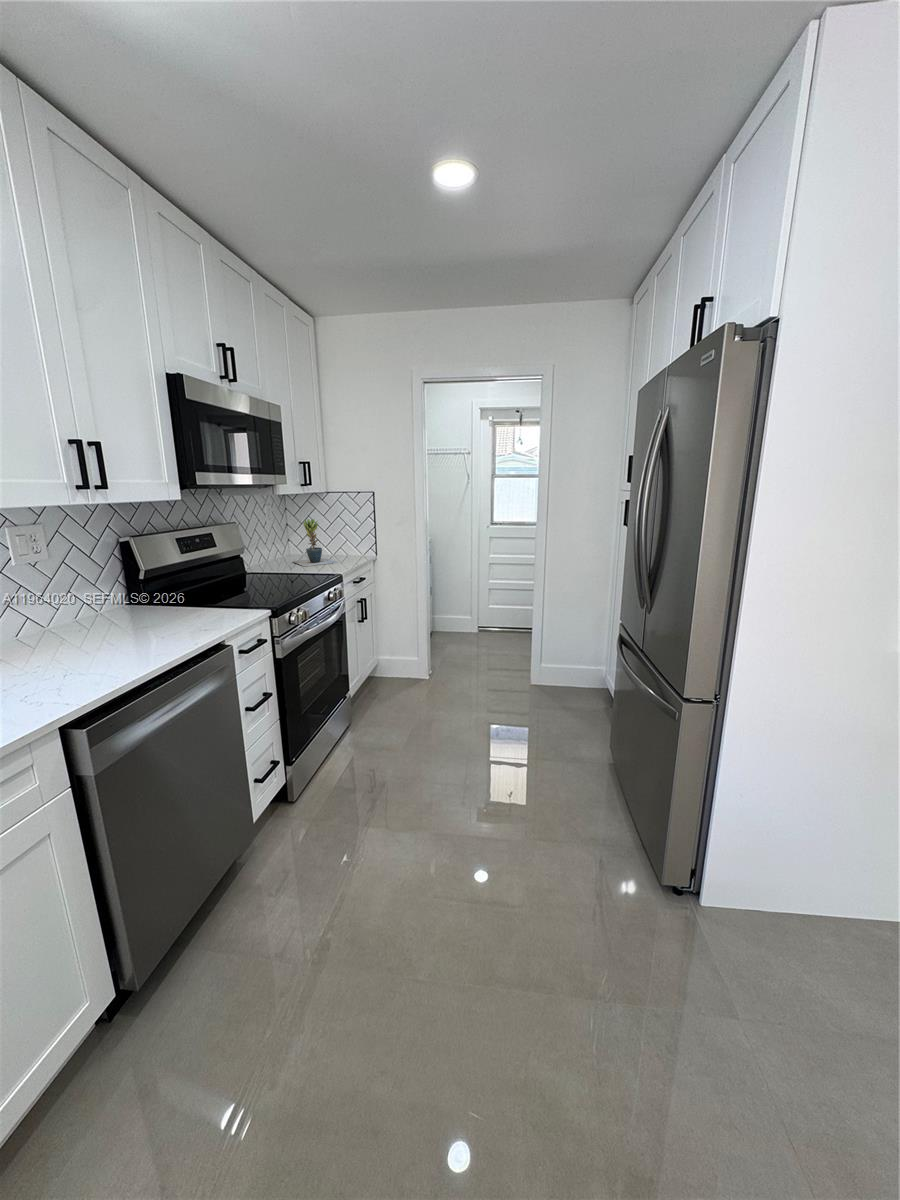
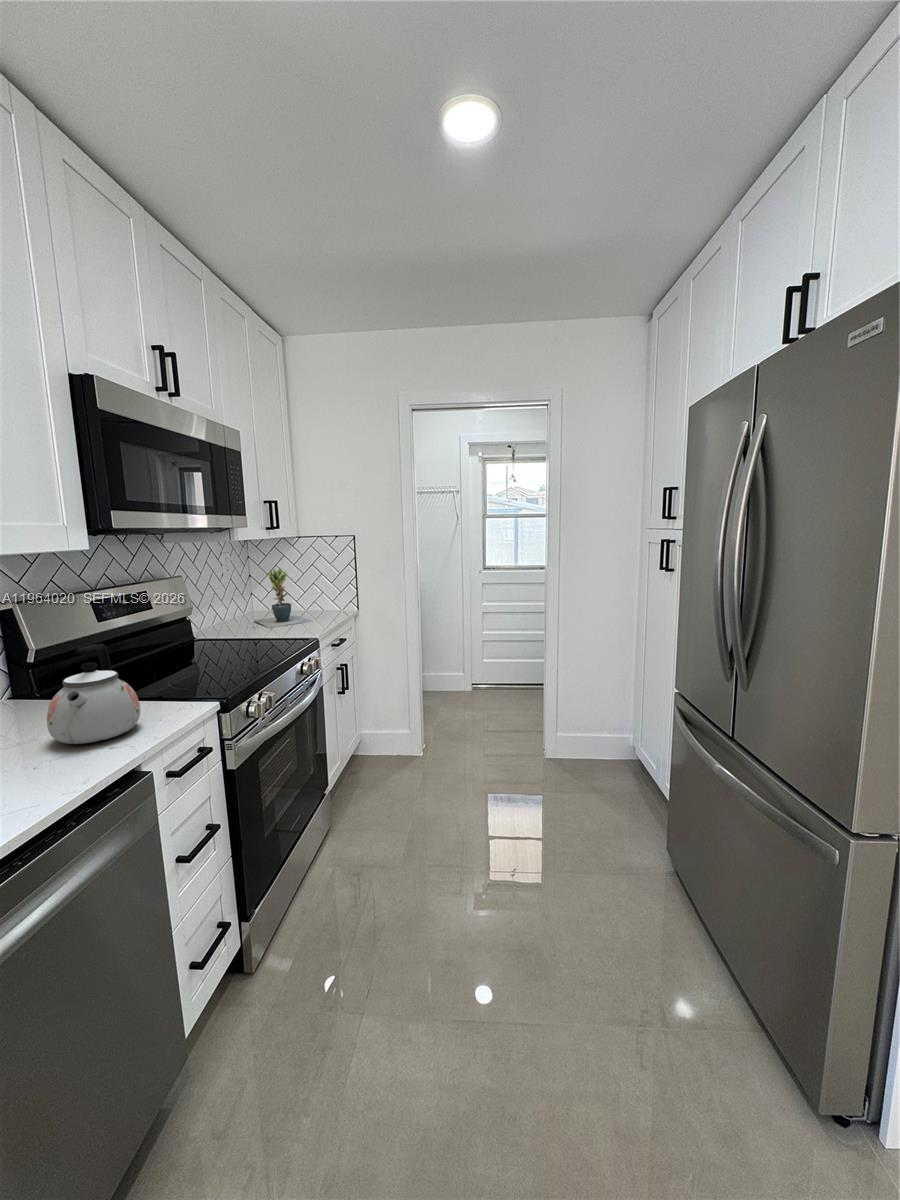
kettle: none [163,563,220,627] -> present [47,644,141,744]

